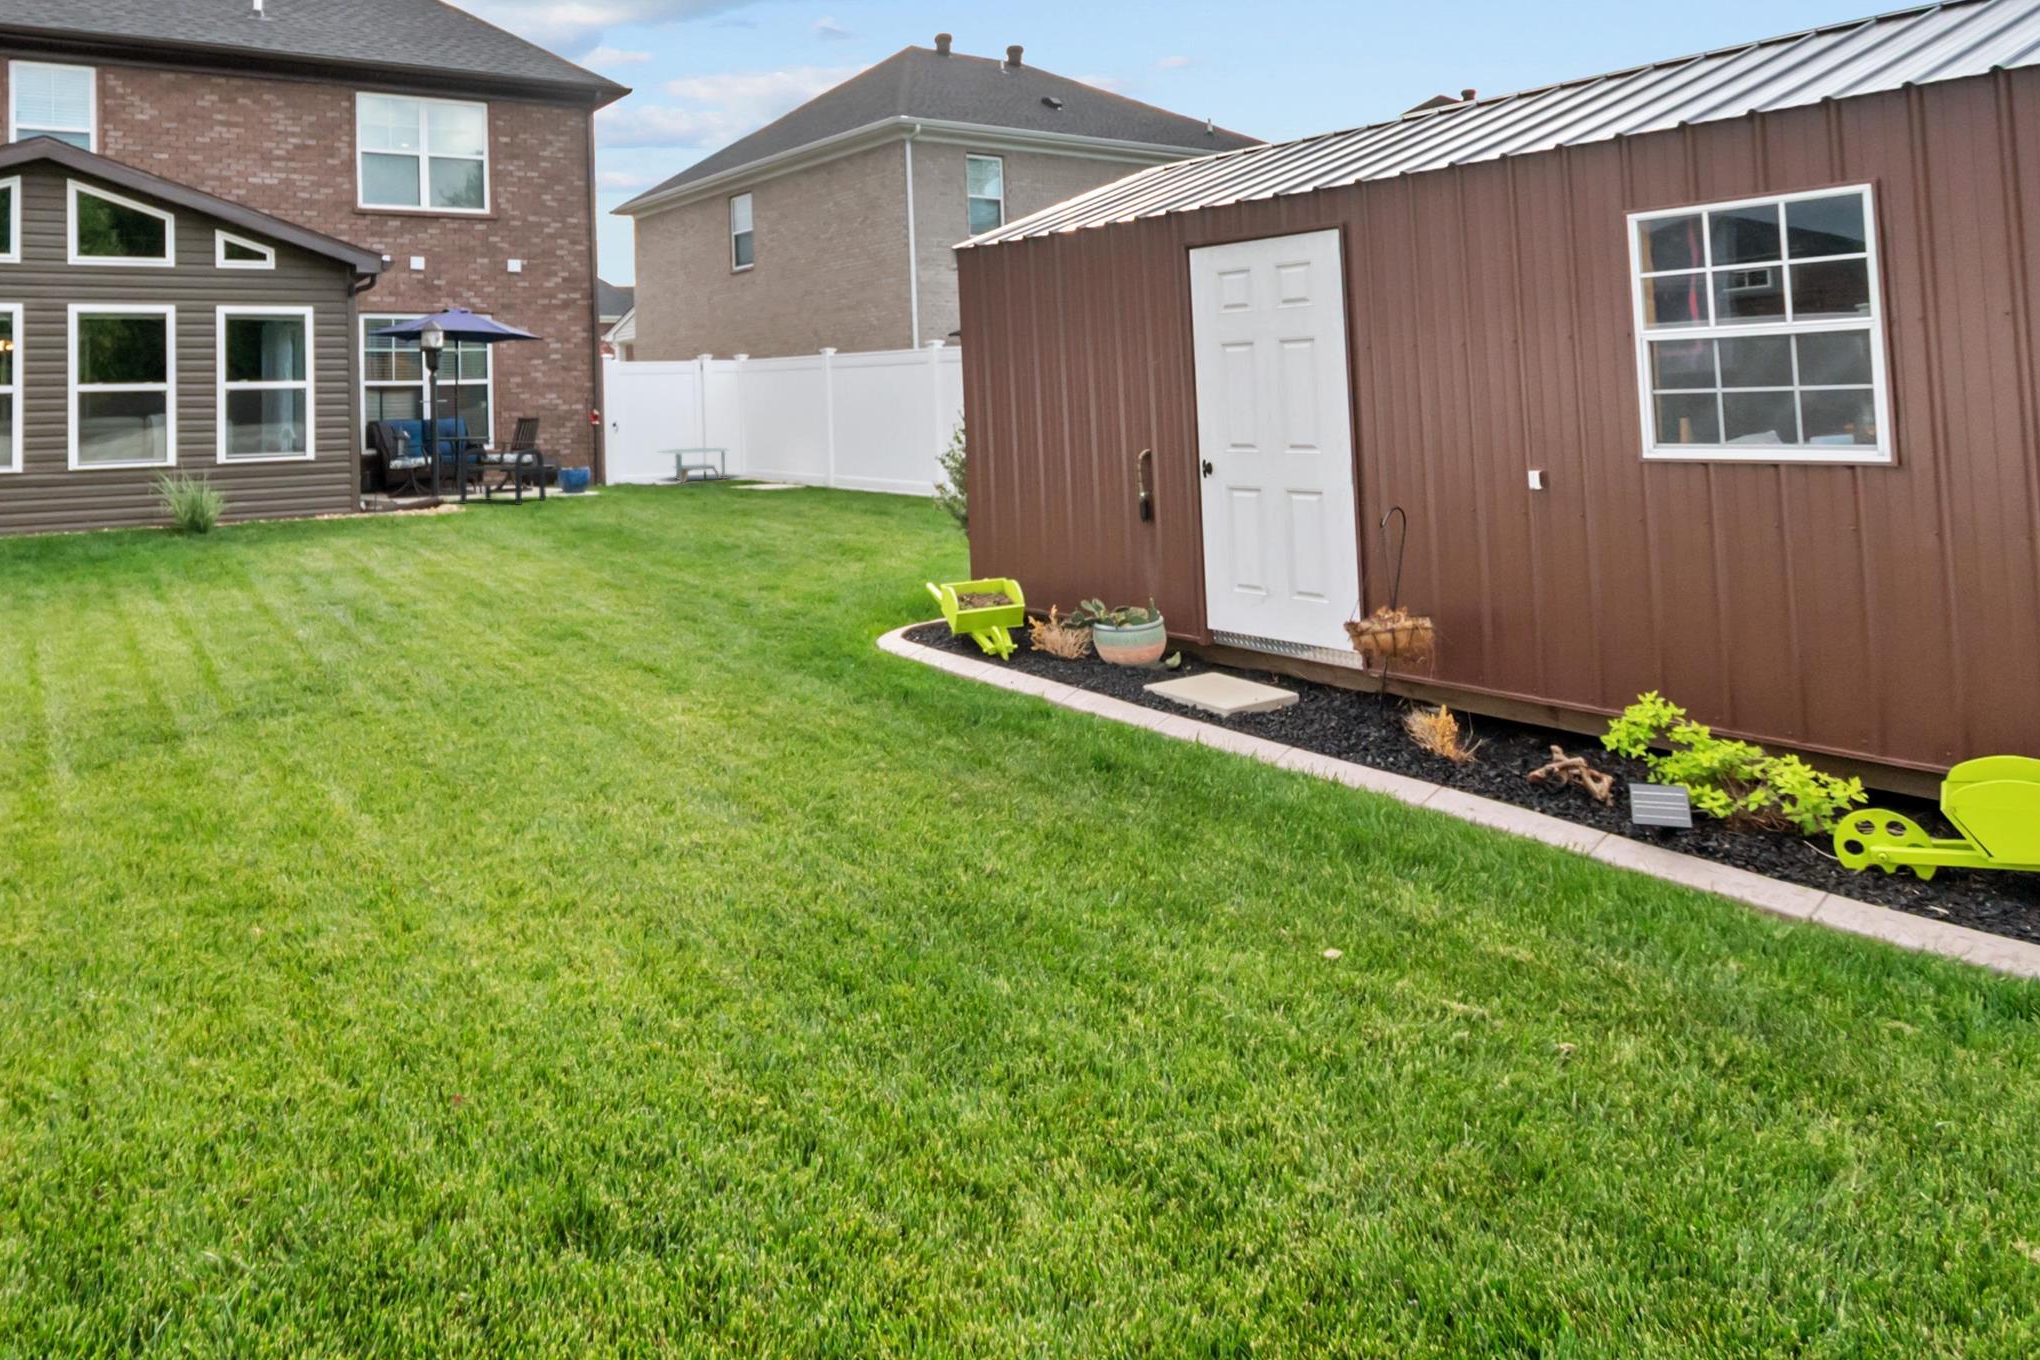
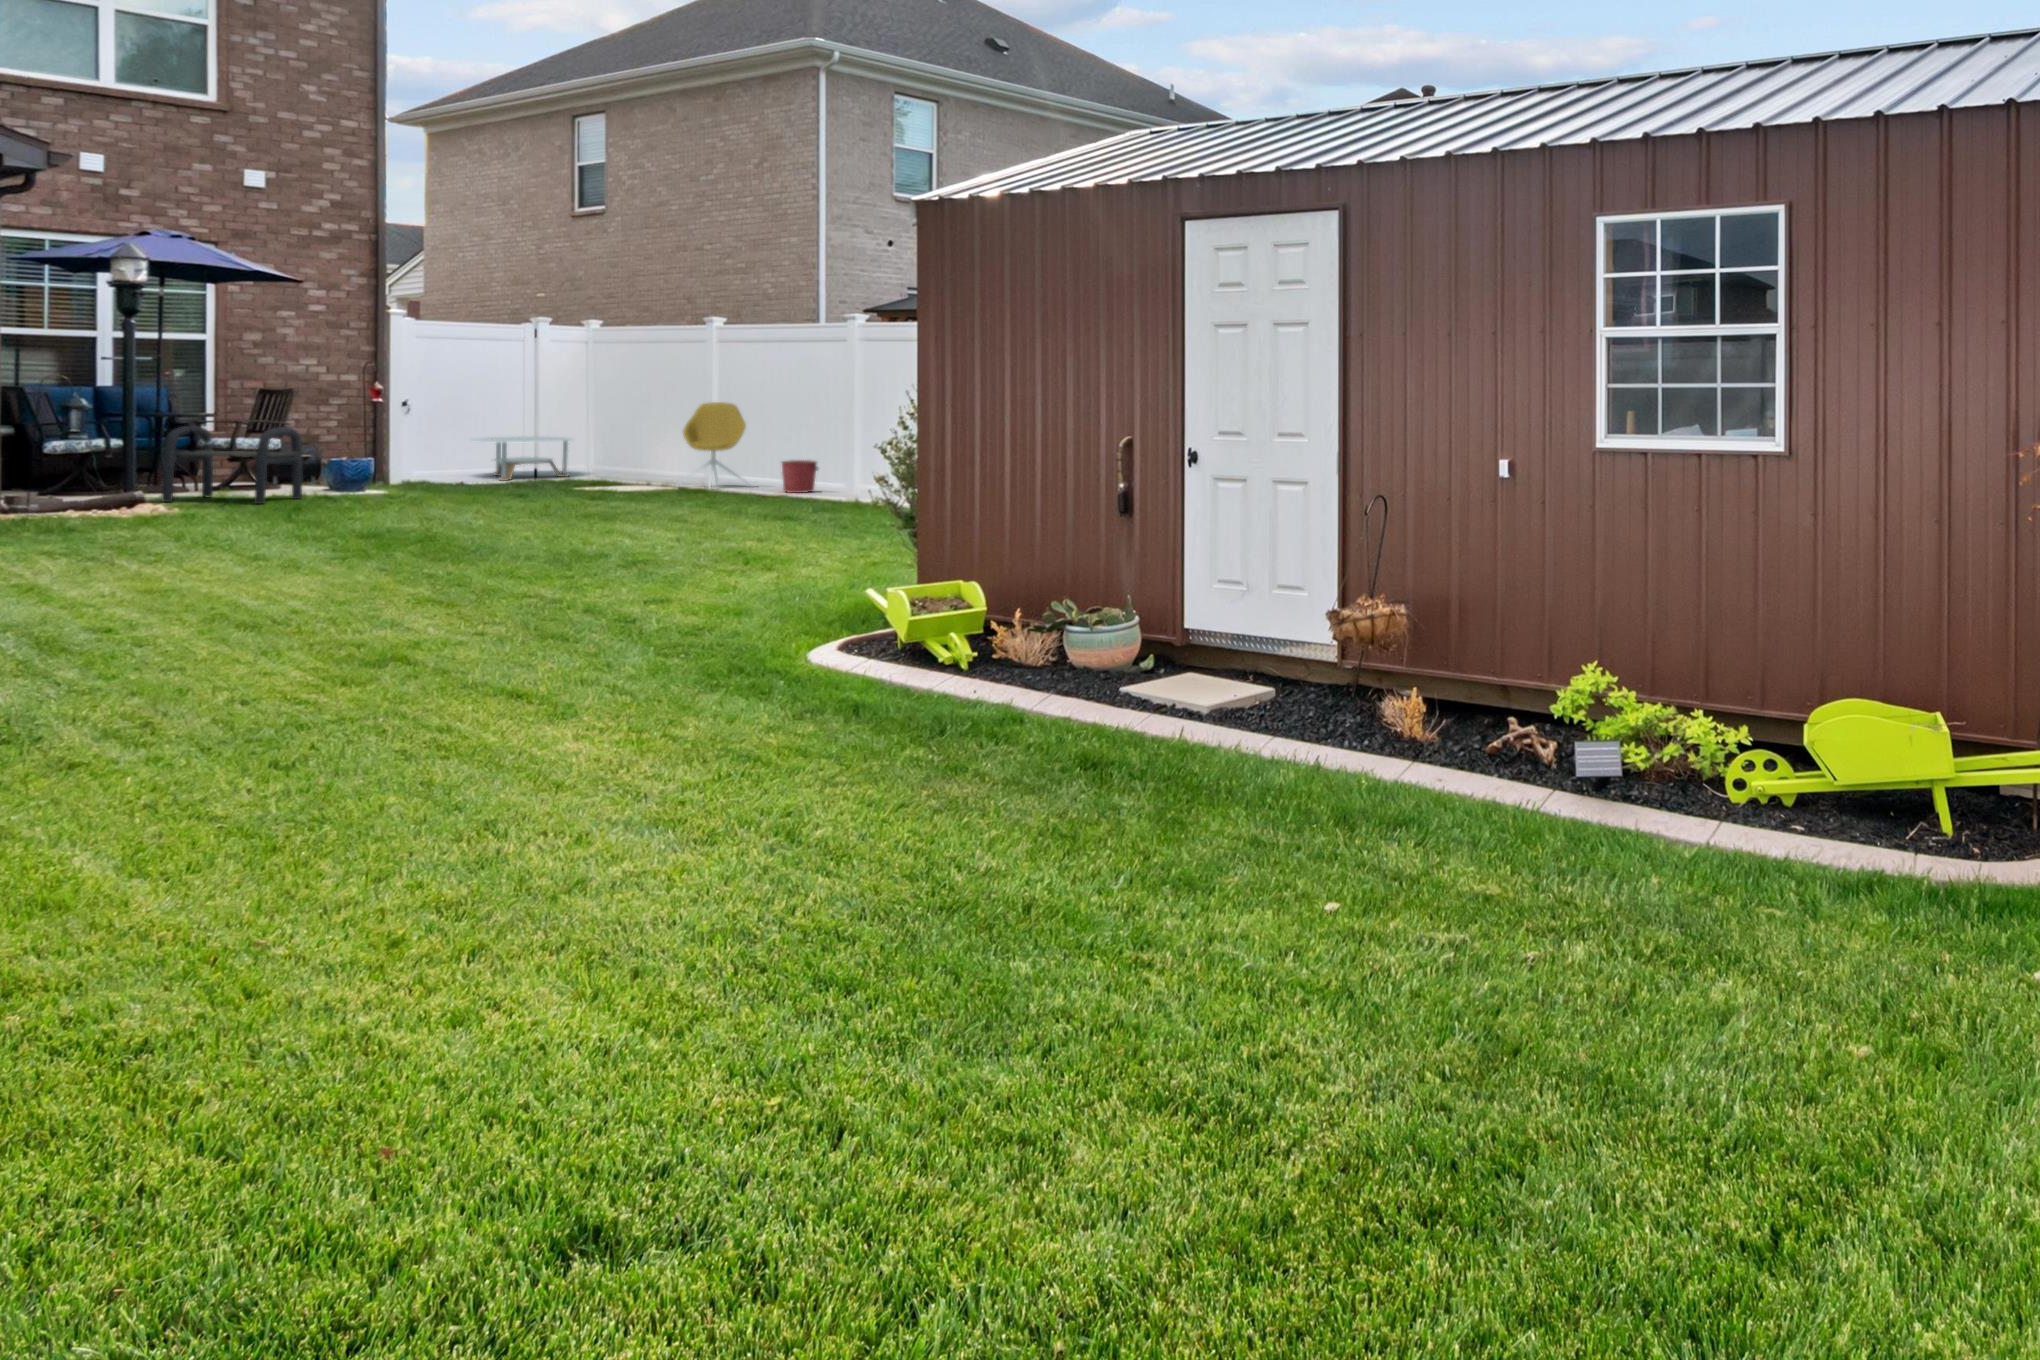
chair: none [802,418,857,489] -> present [678,402,748,489]
bucket: none [879,464,910,491] -> present [782,460,818,493]

